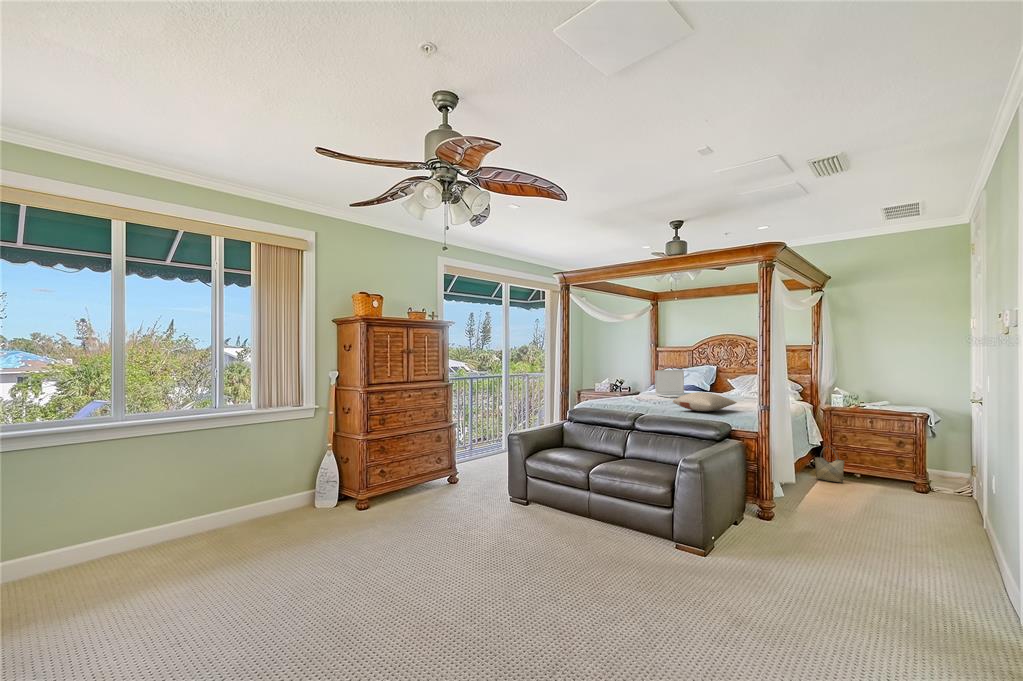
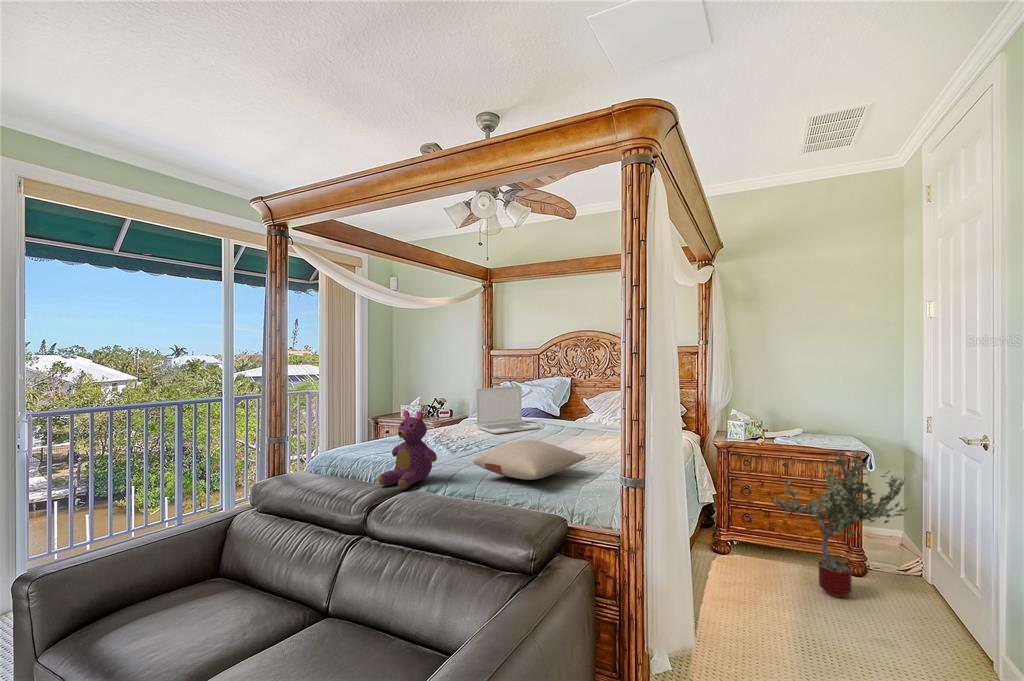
teddy bear: none [622,374,653,412] -> present [378,410,437,489]
potted tree: none [859,408,946,498] -> present [773,450,908,598]
woven basket: present [815,446,845,483] -> none [706,503,749,564]

